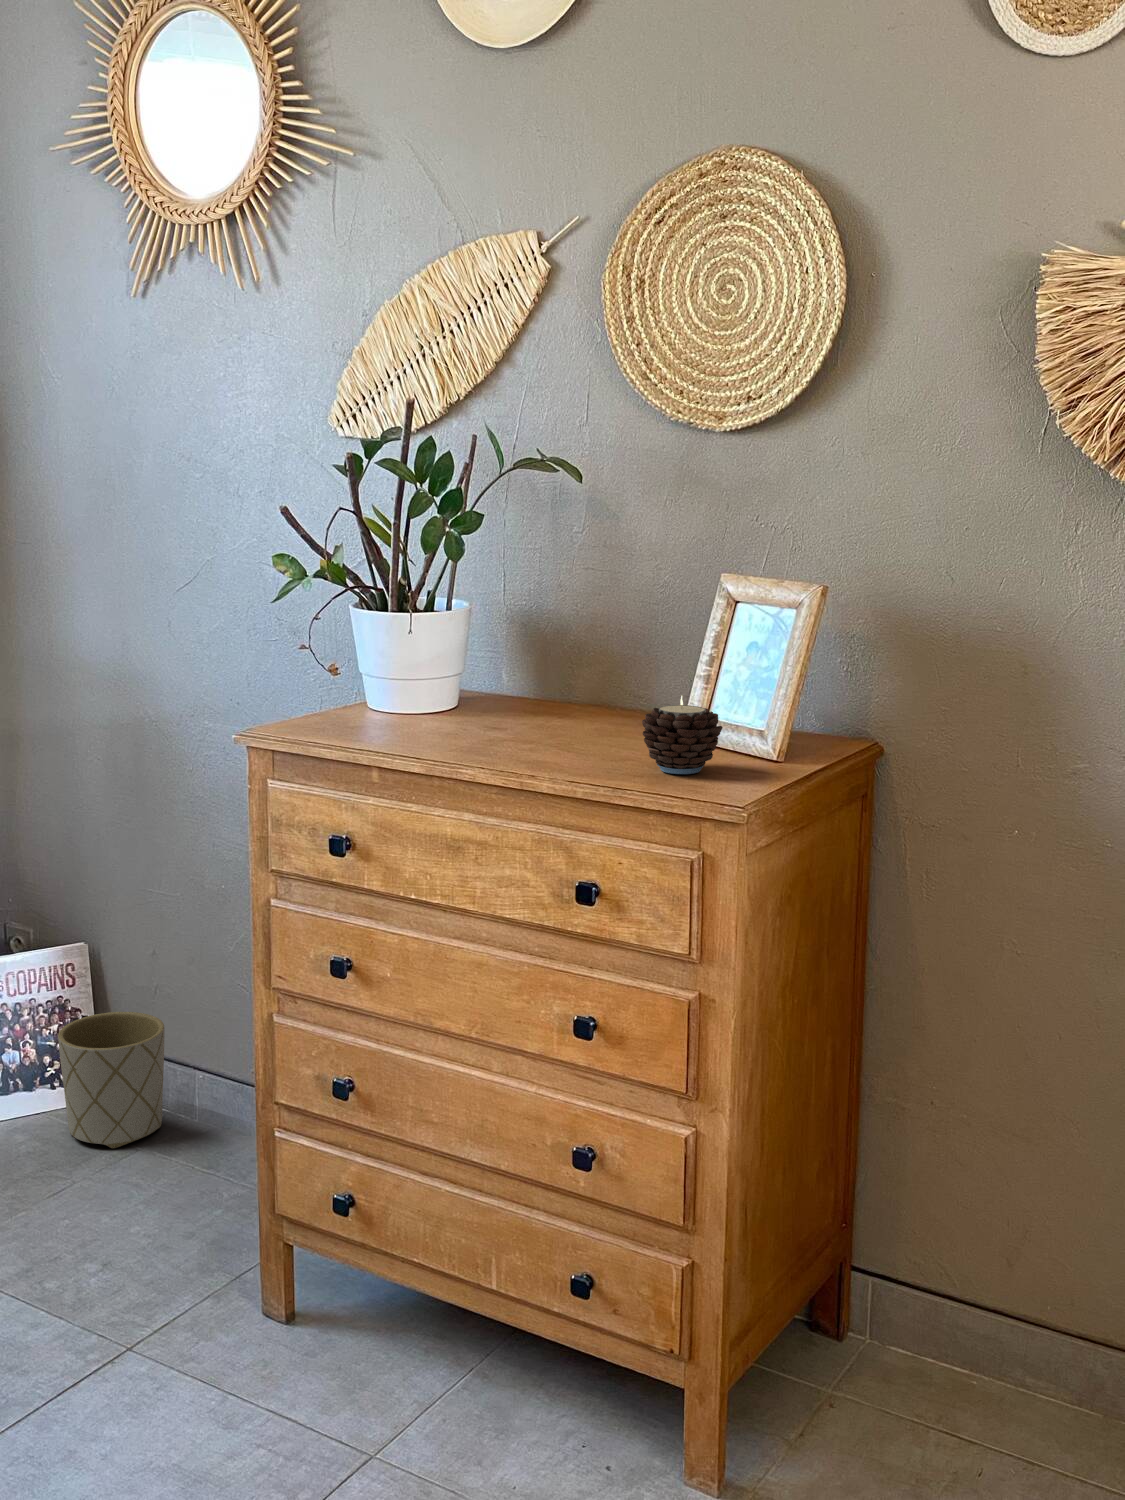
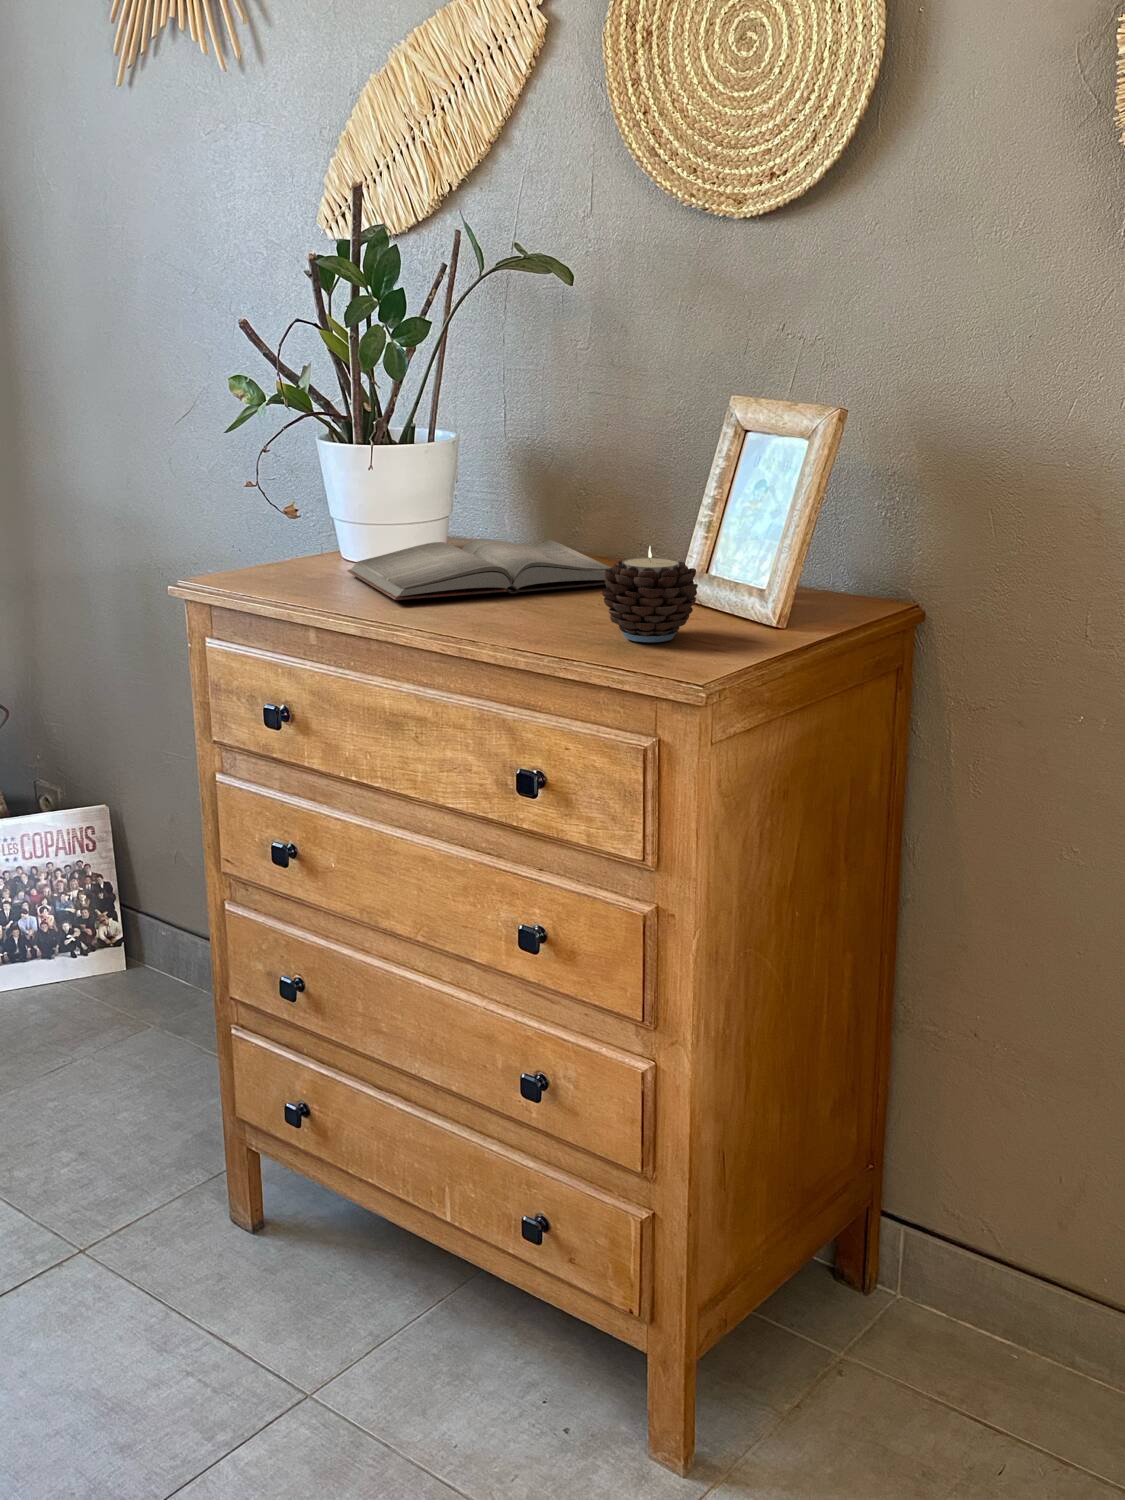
hardback book: none [389,691,630,743] -> present [347,539,611,600]
planter: present [58,1012,164,1148] -> none [65,880,179,1024]

